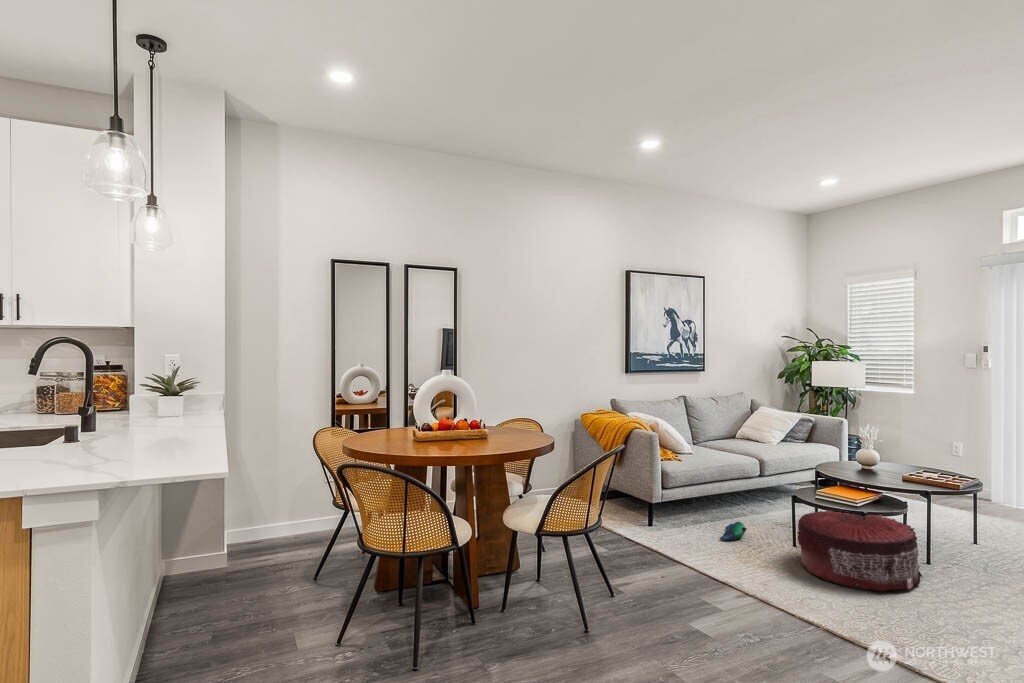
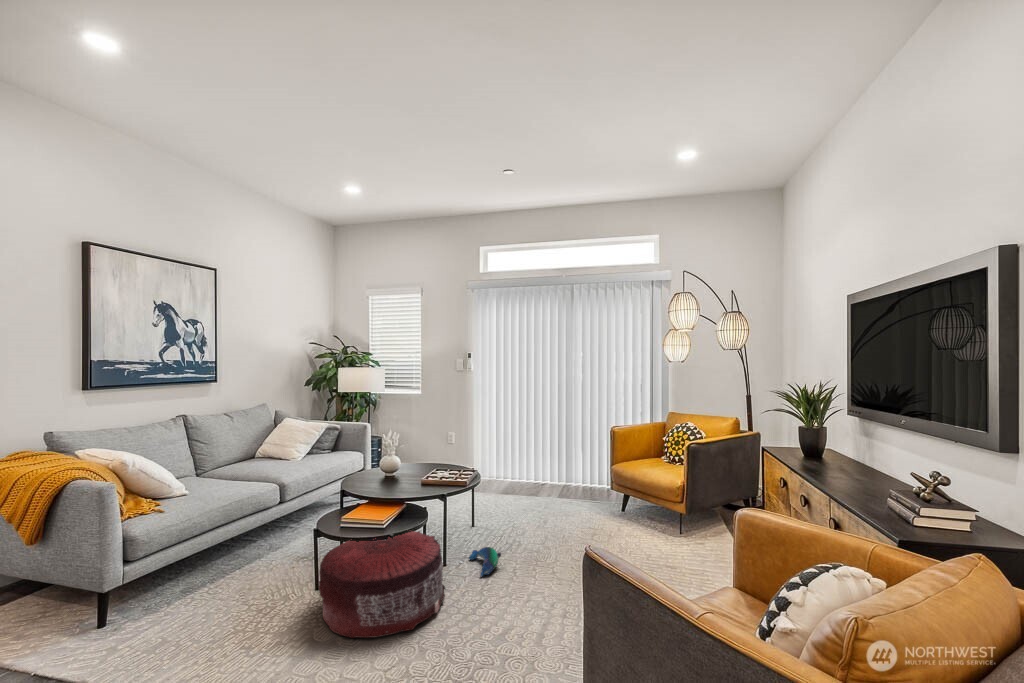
plush toy: present [720,522,747,541] -> present [469,547,501,577]

